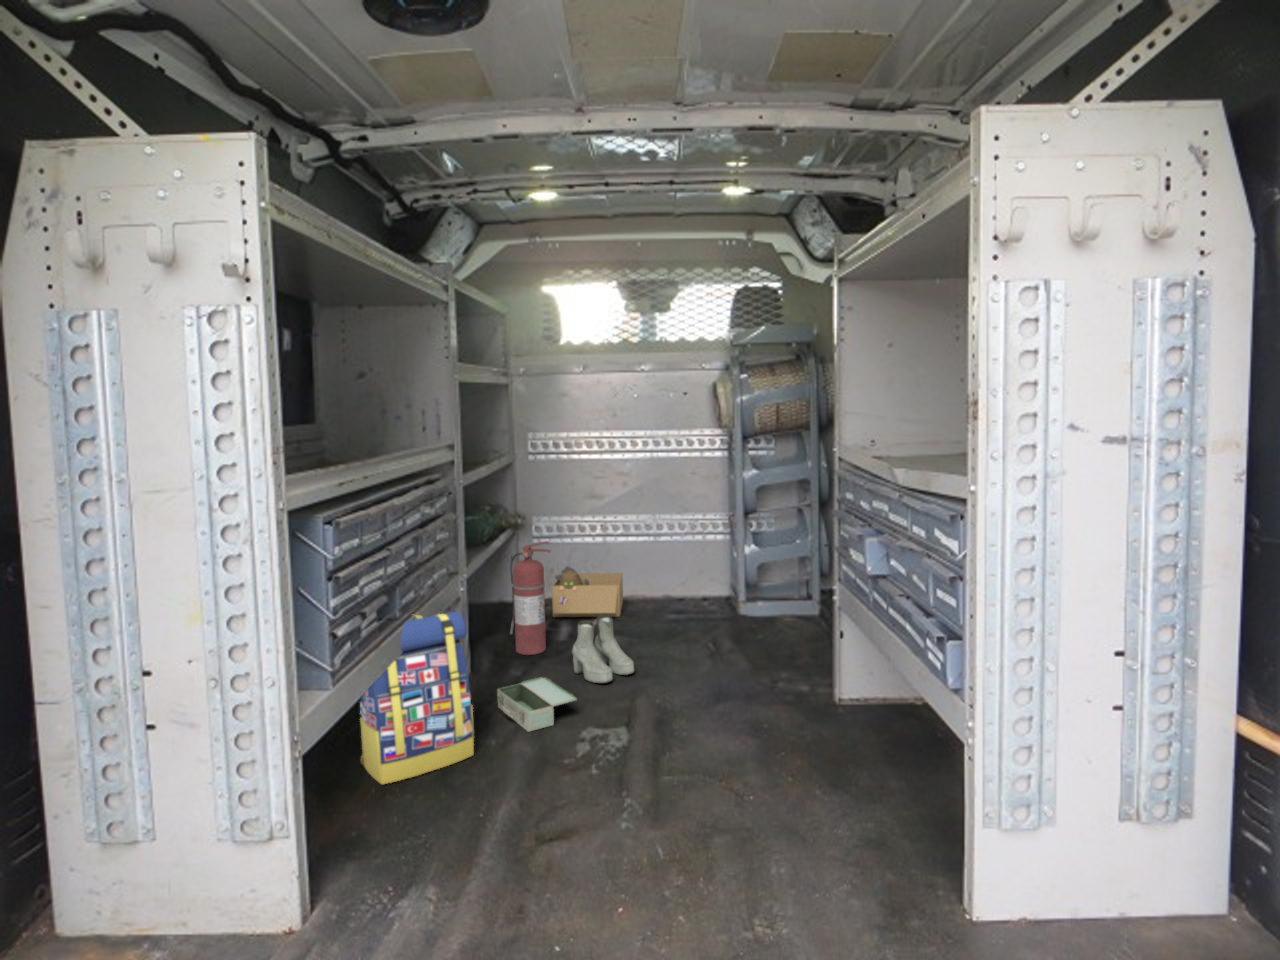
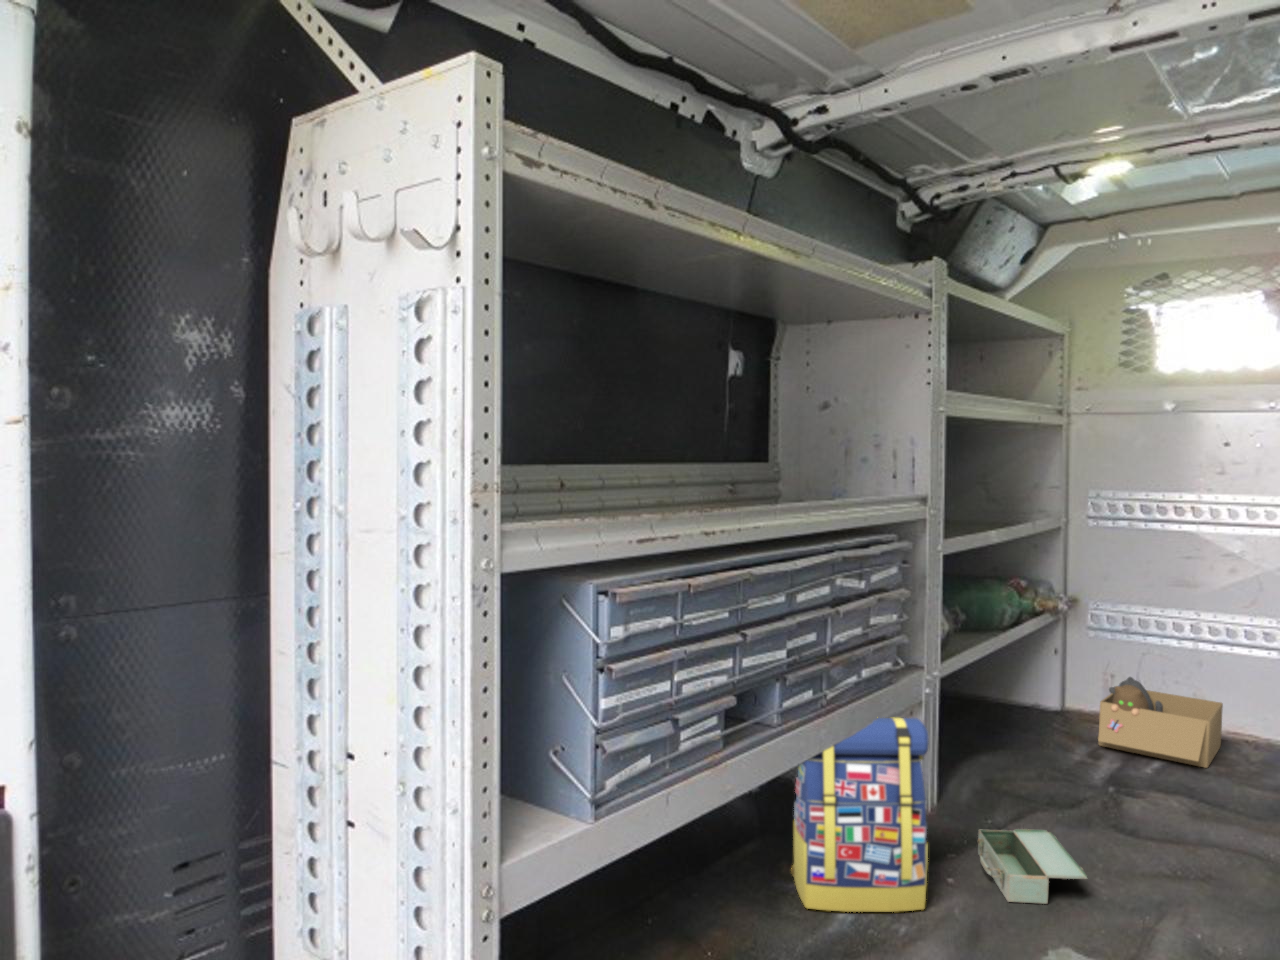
fire extinguisher: present [510,541,550,655] -> none [1022,641,1089,794]
boots: present [572,615,634,683] -> none [1104,764,1202,866]

